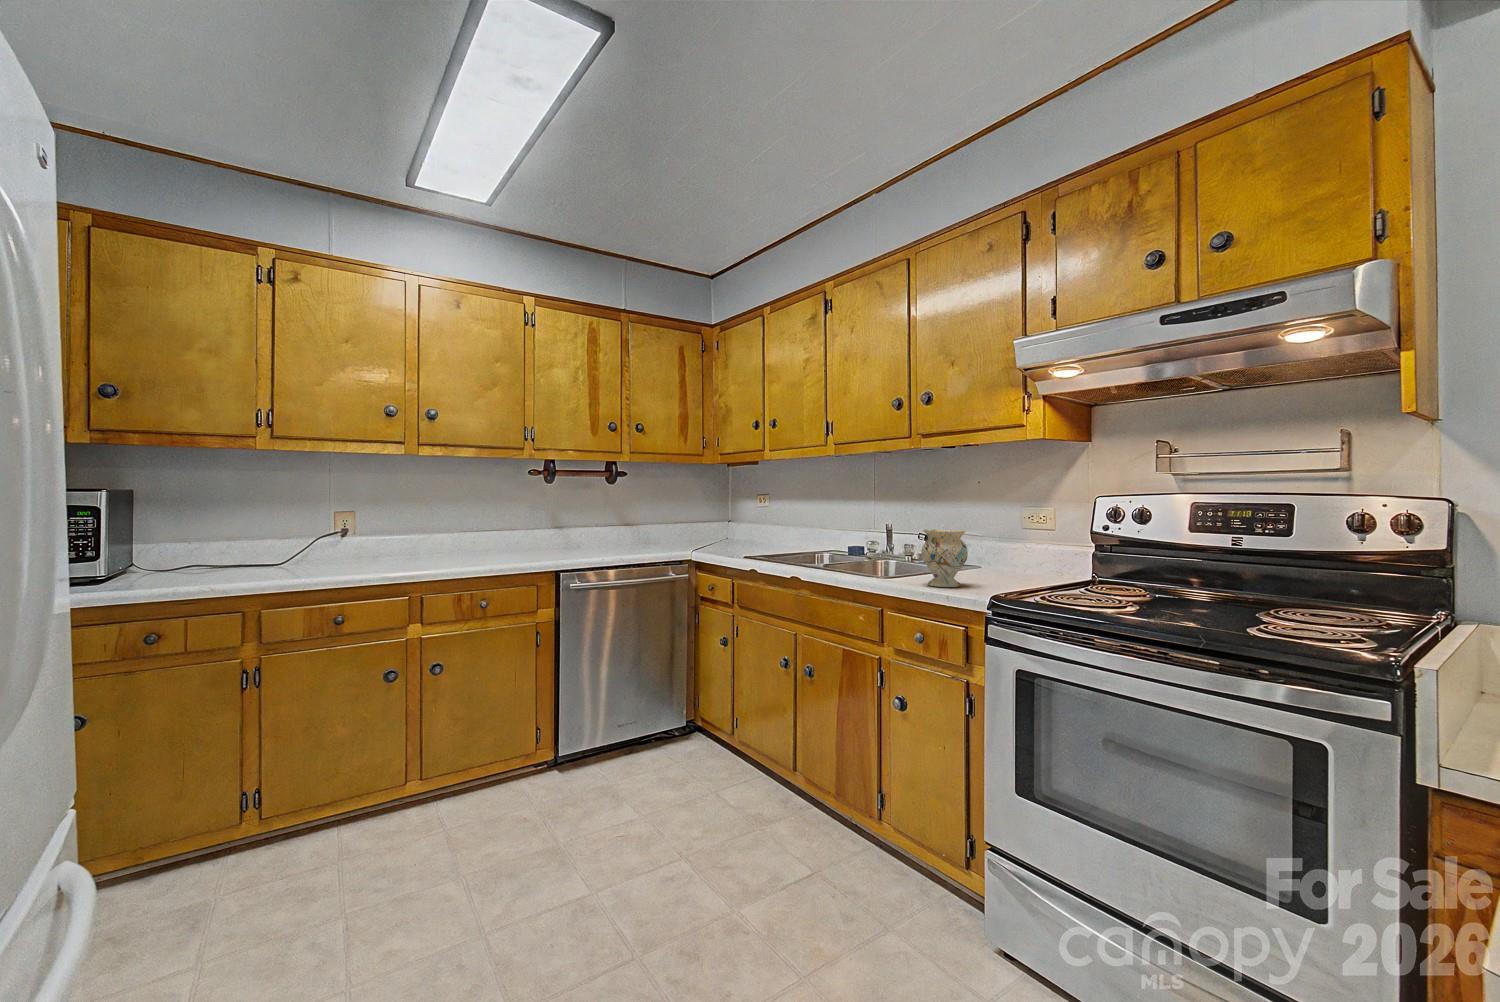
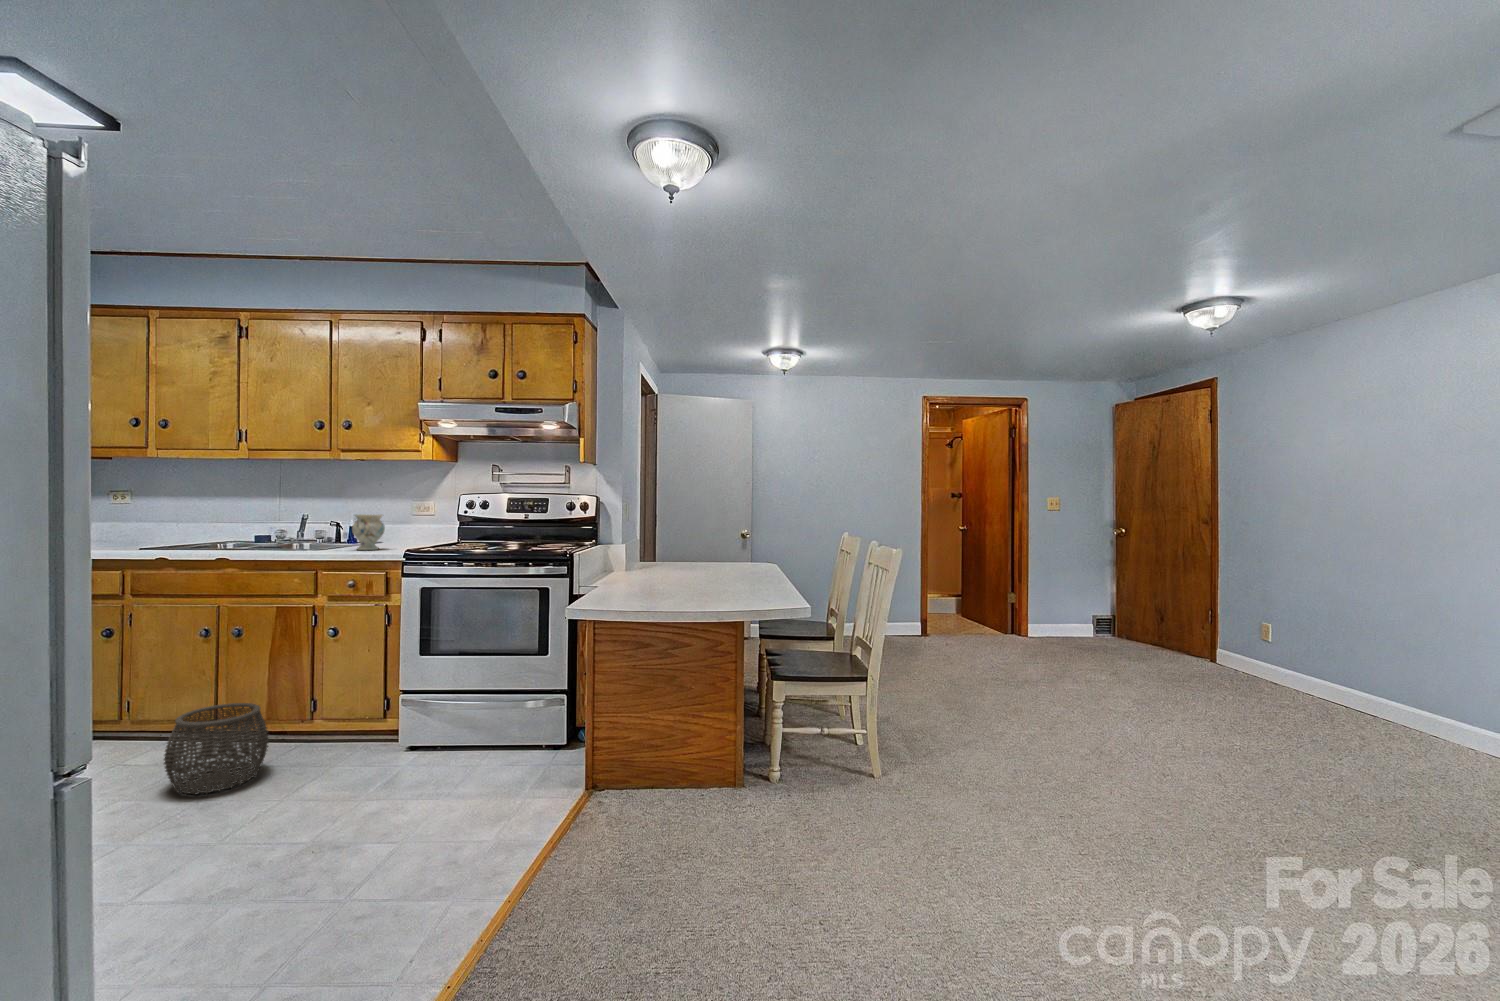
woven basket: none [705,776,814,910] -> present [164,703,269,794]

